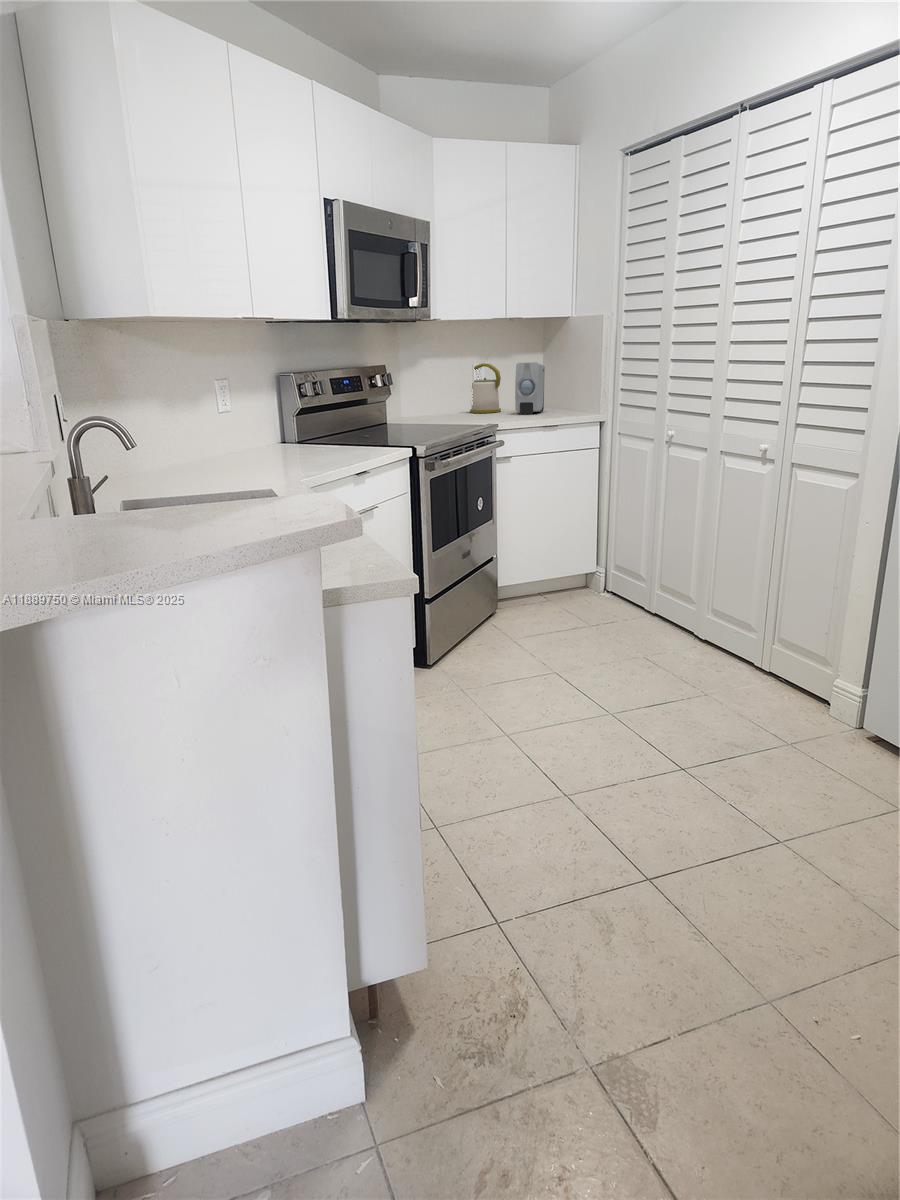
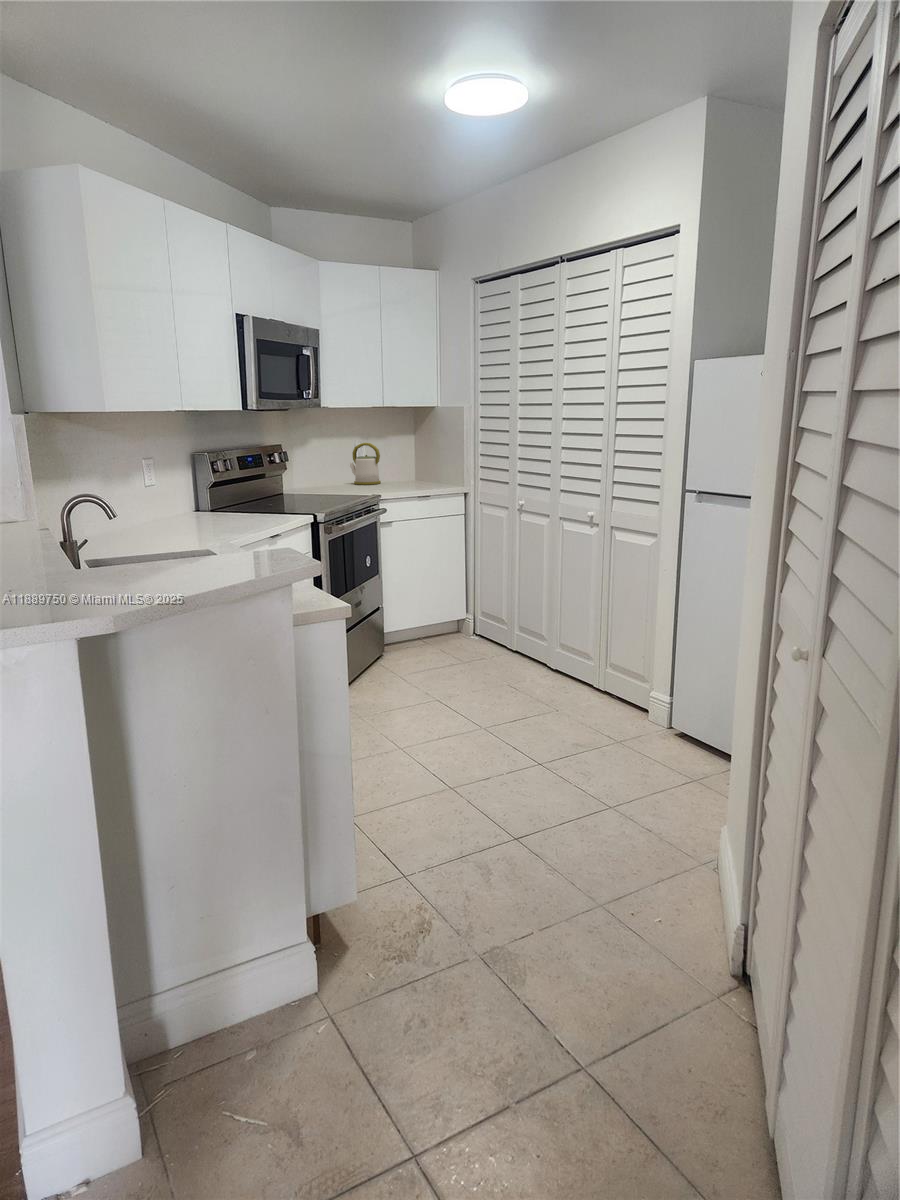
soap dispenser: present [515,362,545,414] -> none [393,443,417,486]

